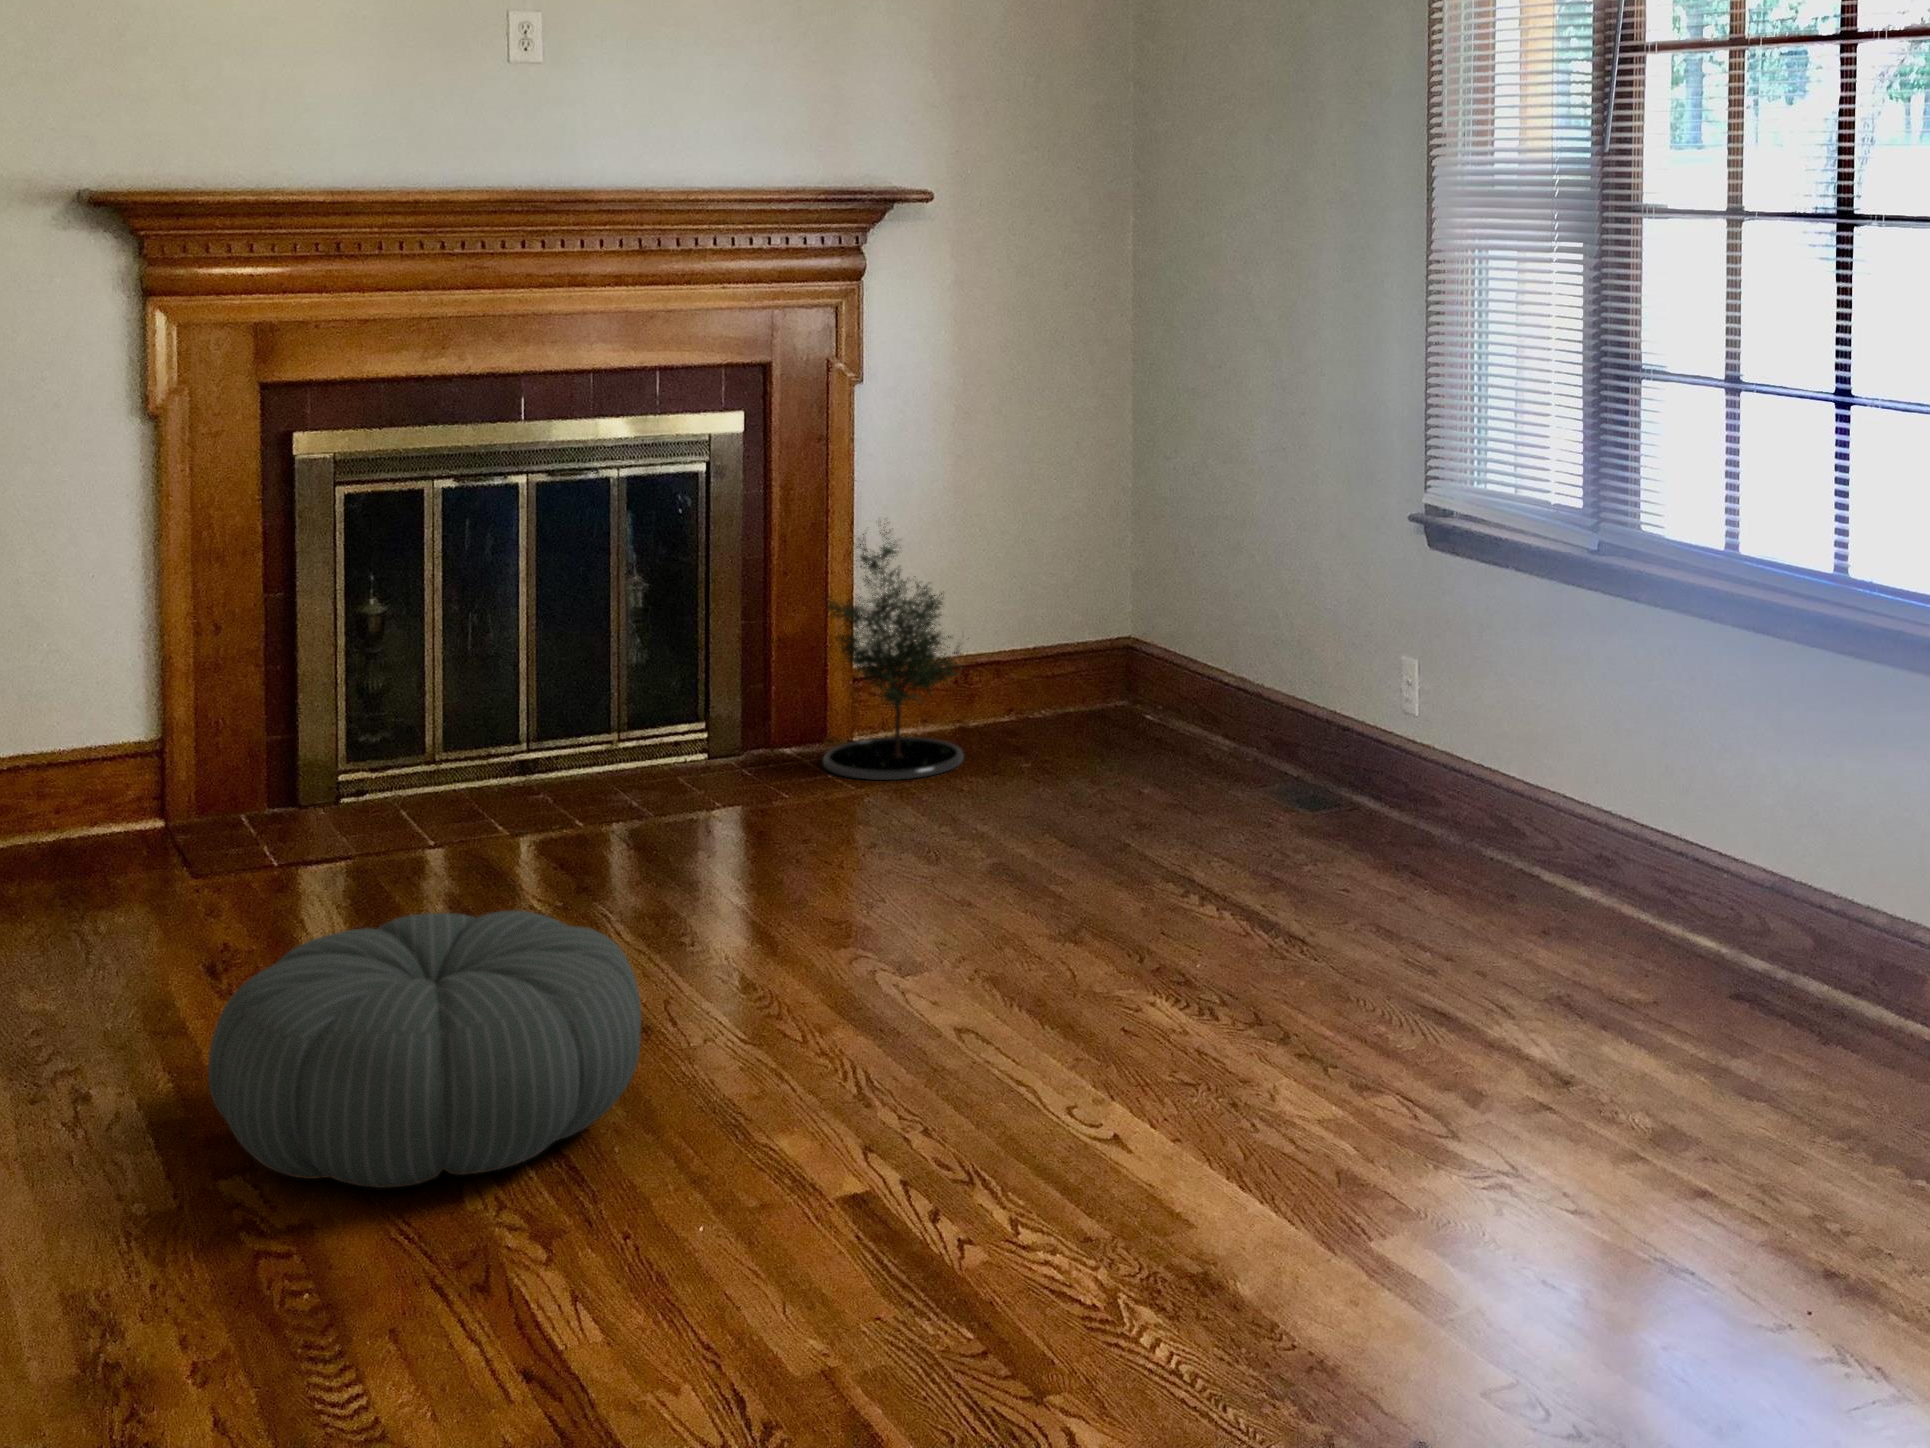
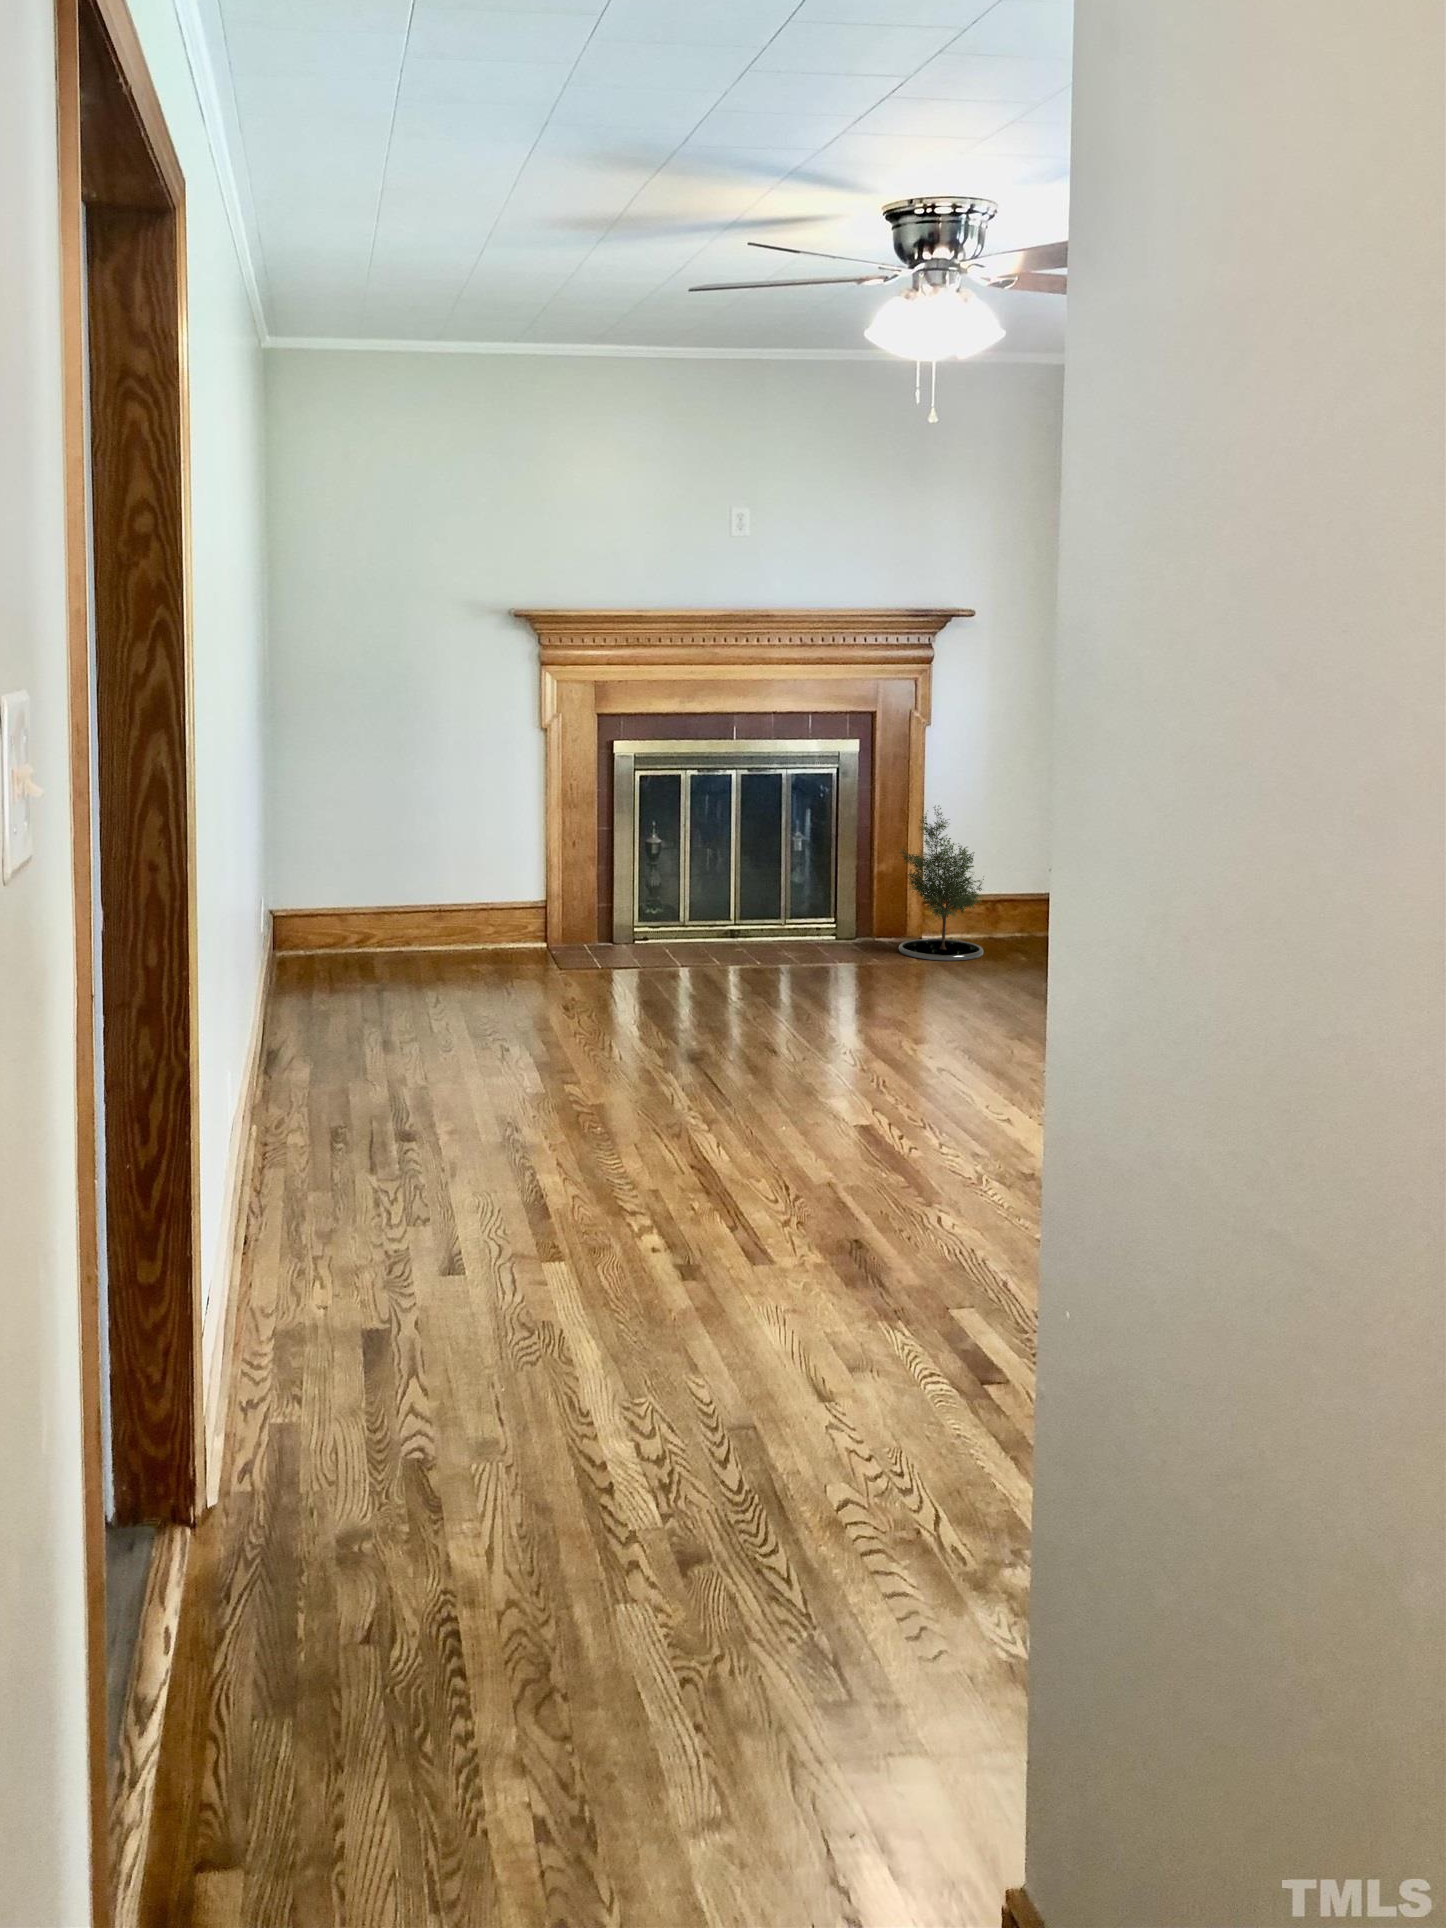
pouf: present [208,911,641,1188] -> none [566,976,767,1093]

